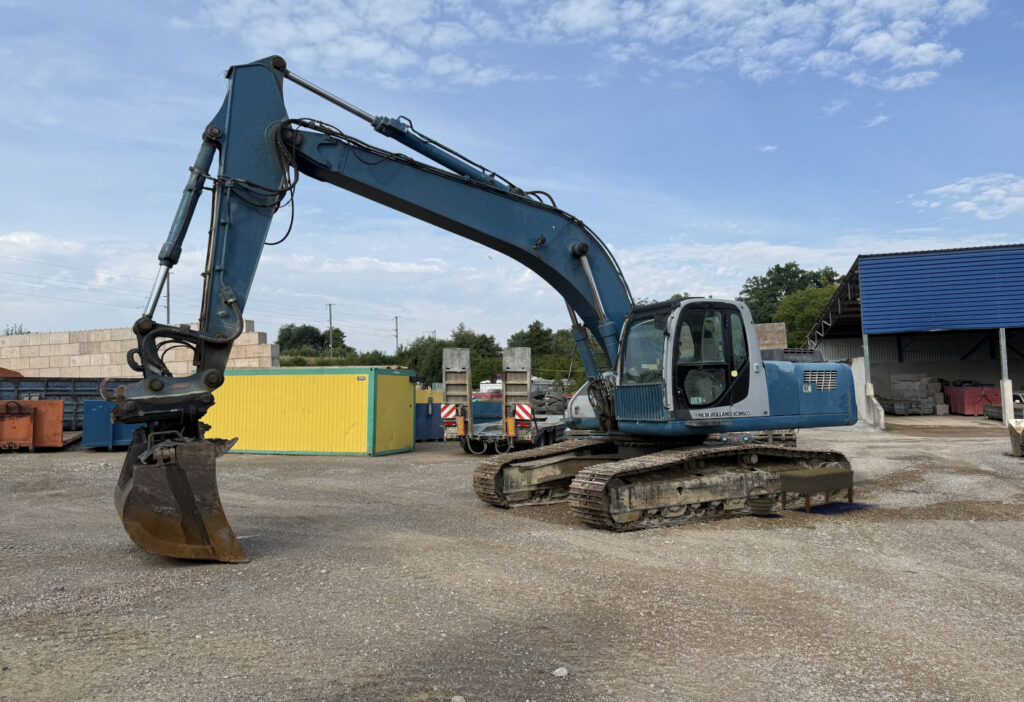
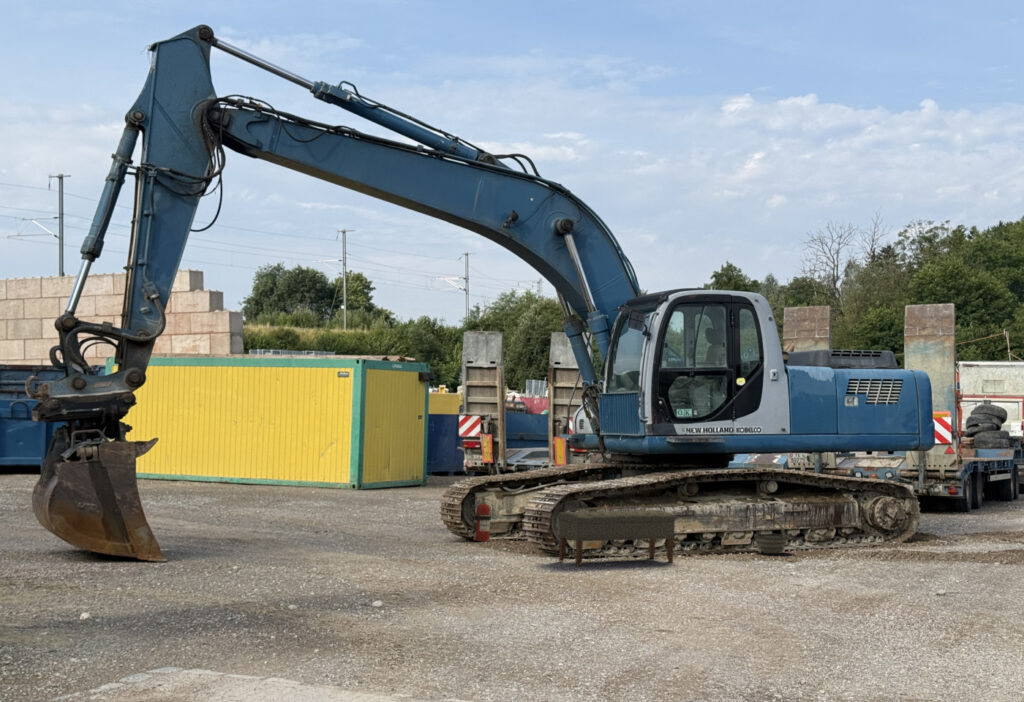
bench: present [779,467,854,512] -> present [558,510,676,566]
fire extinguisher: none [505,471,526,512] -> present [470,493,494,542]

